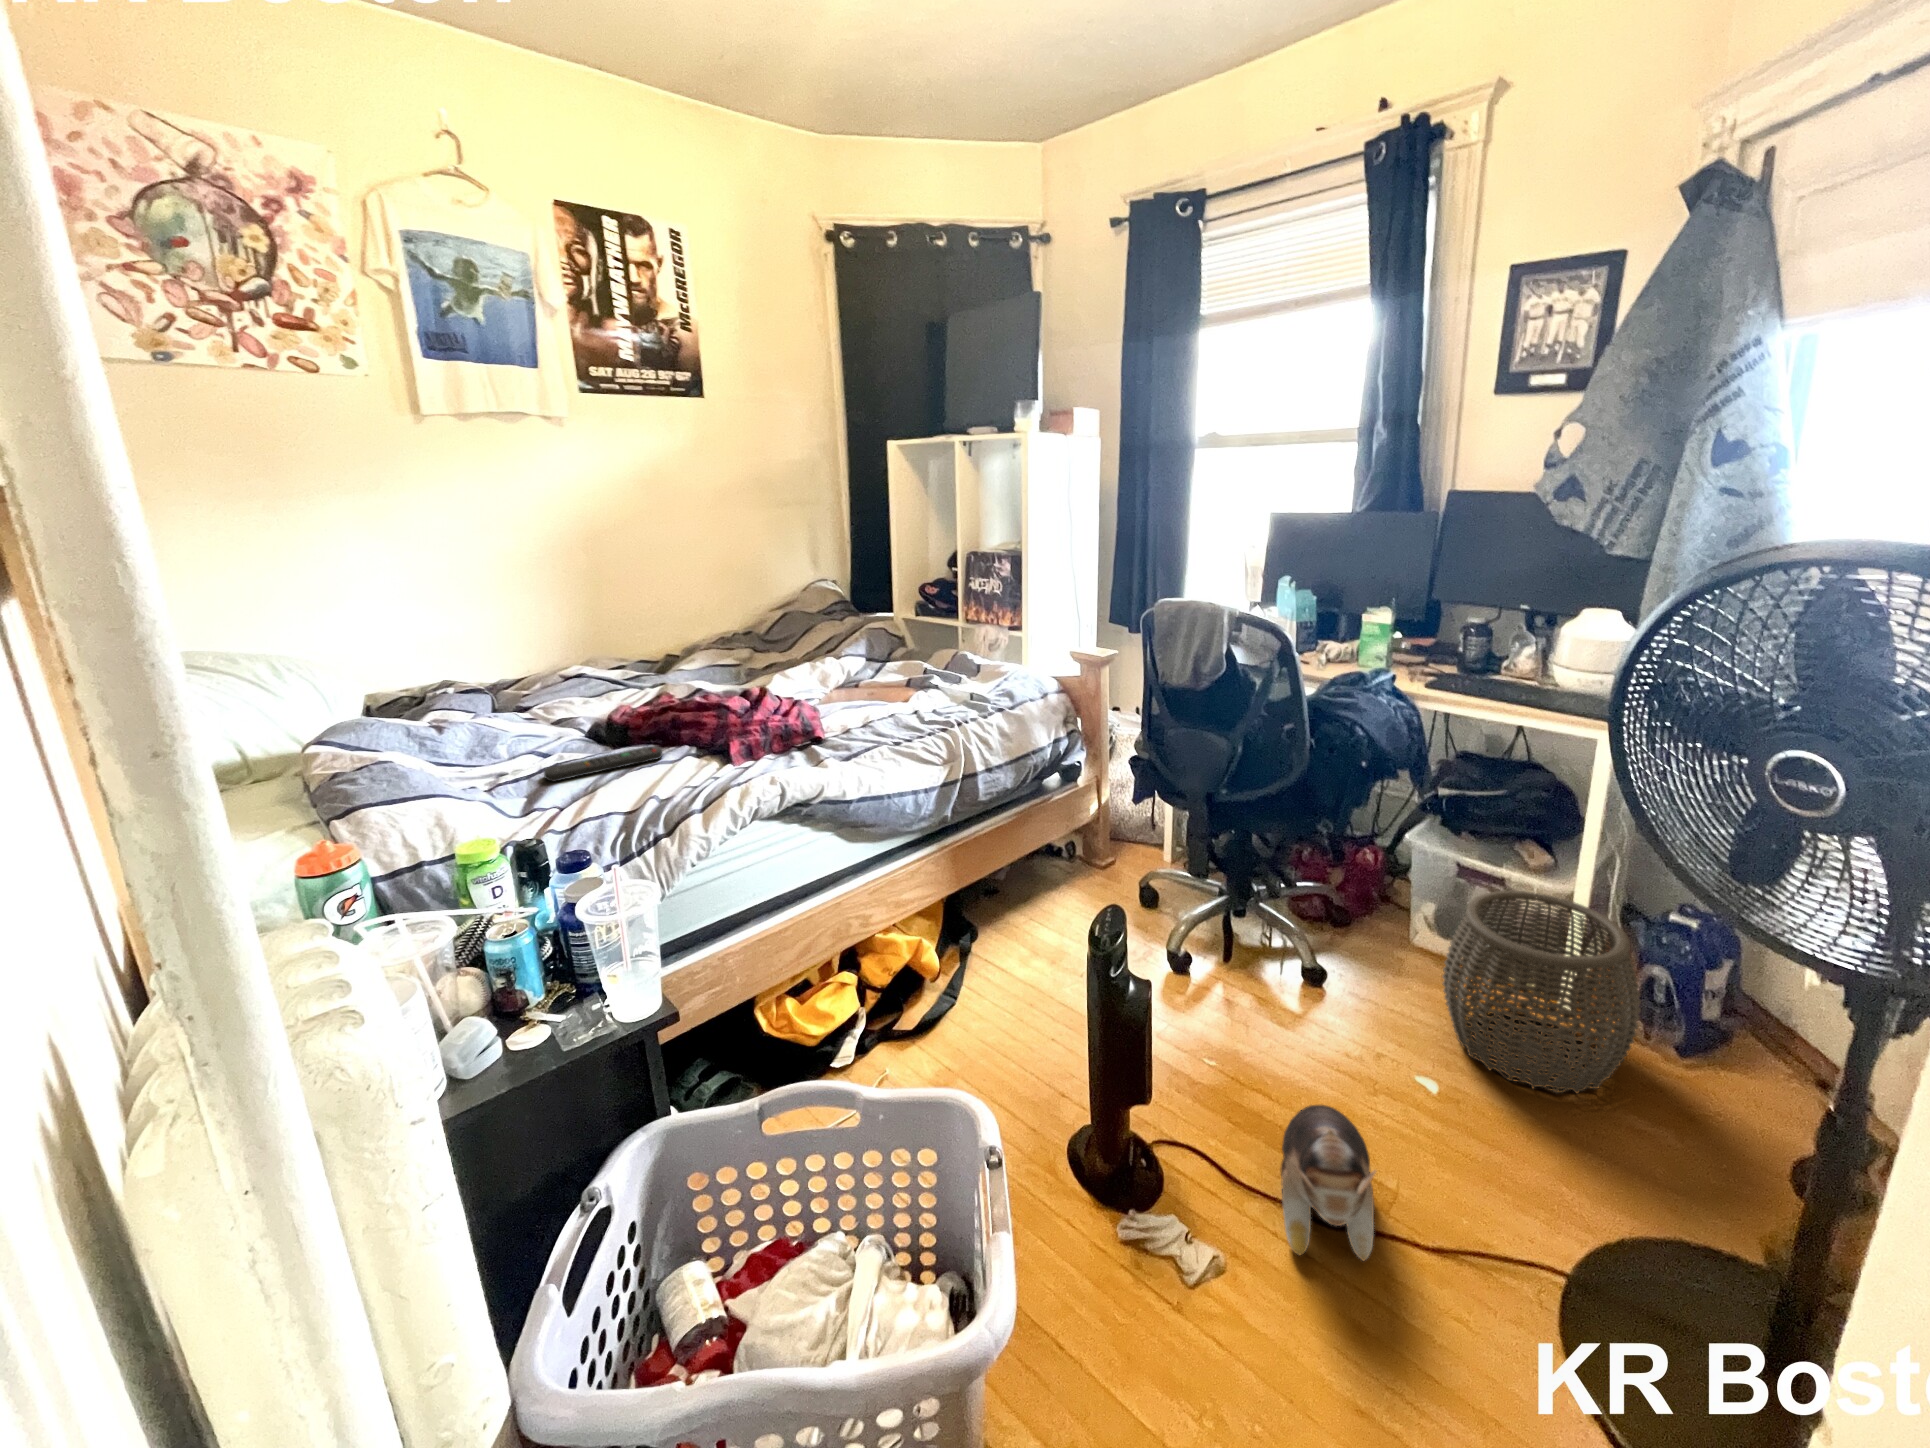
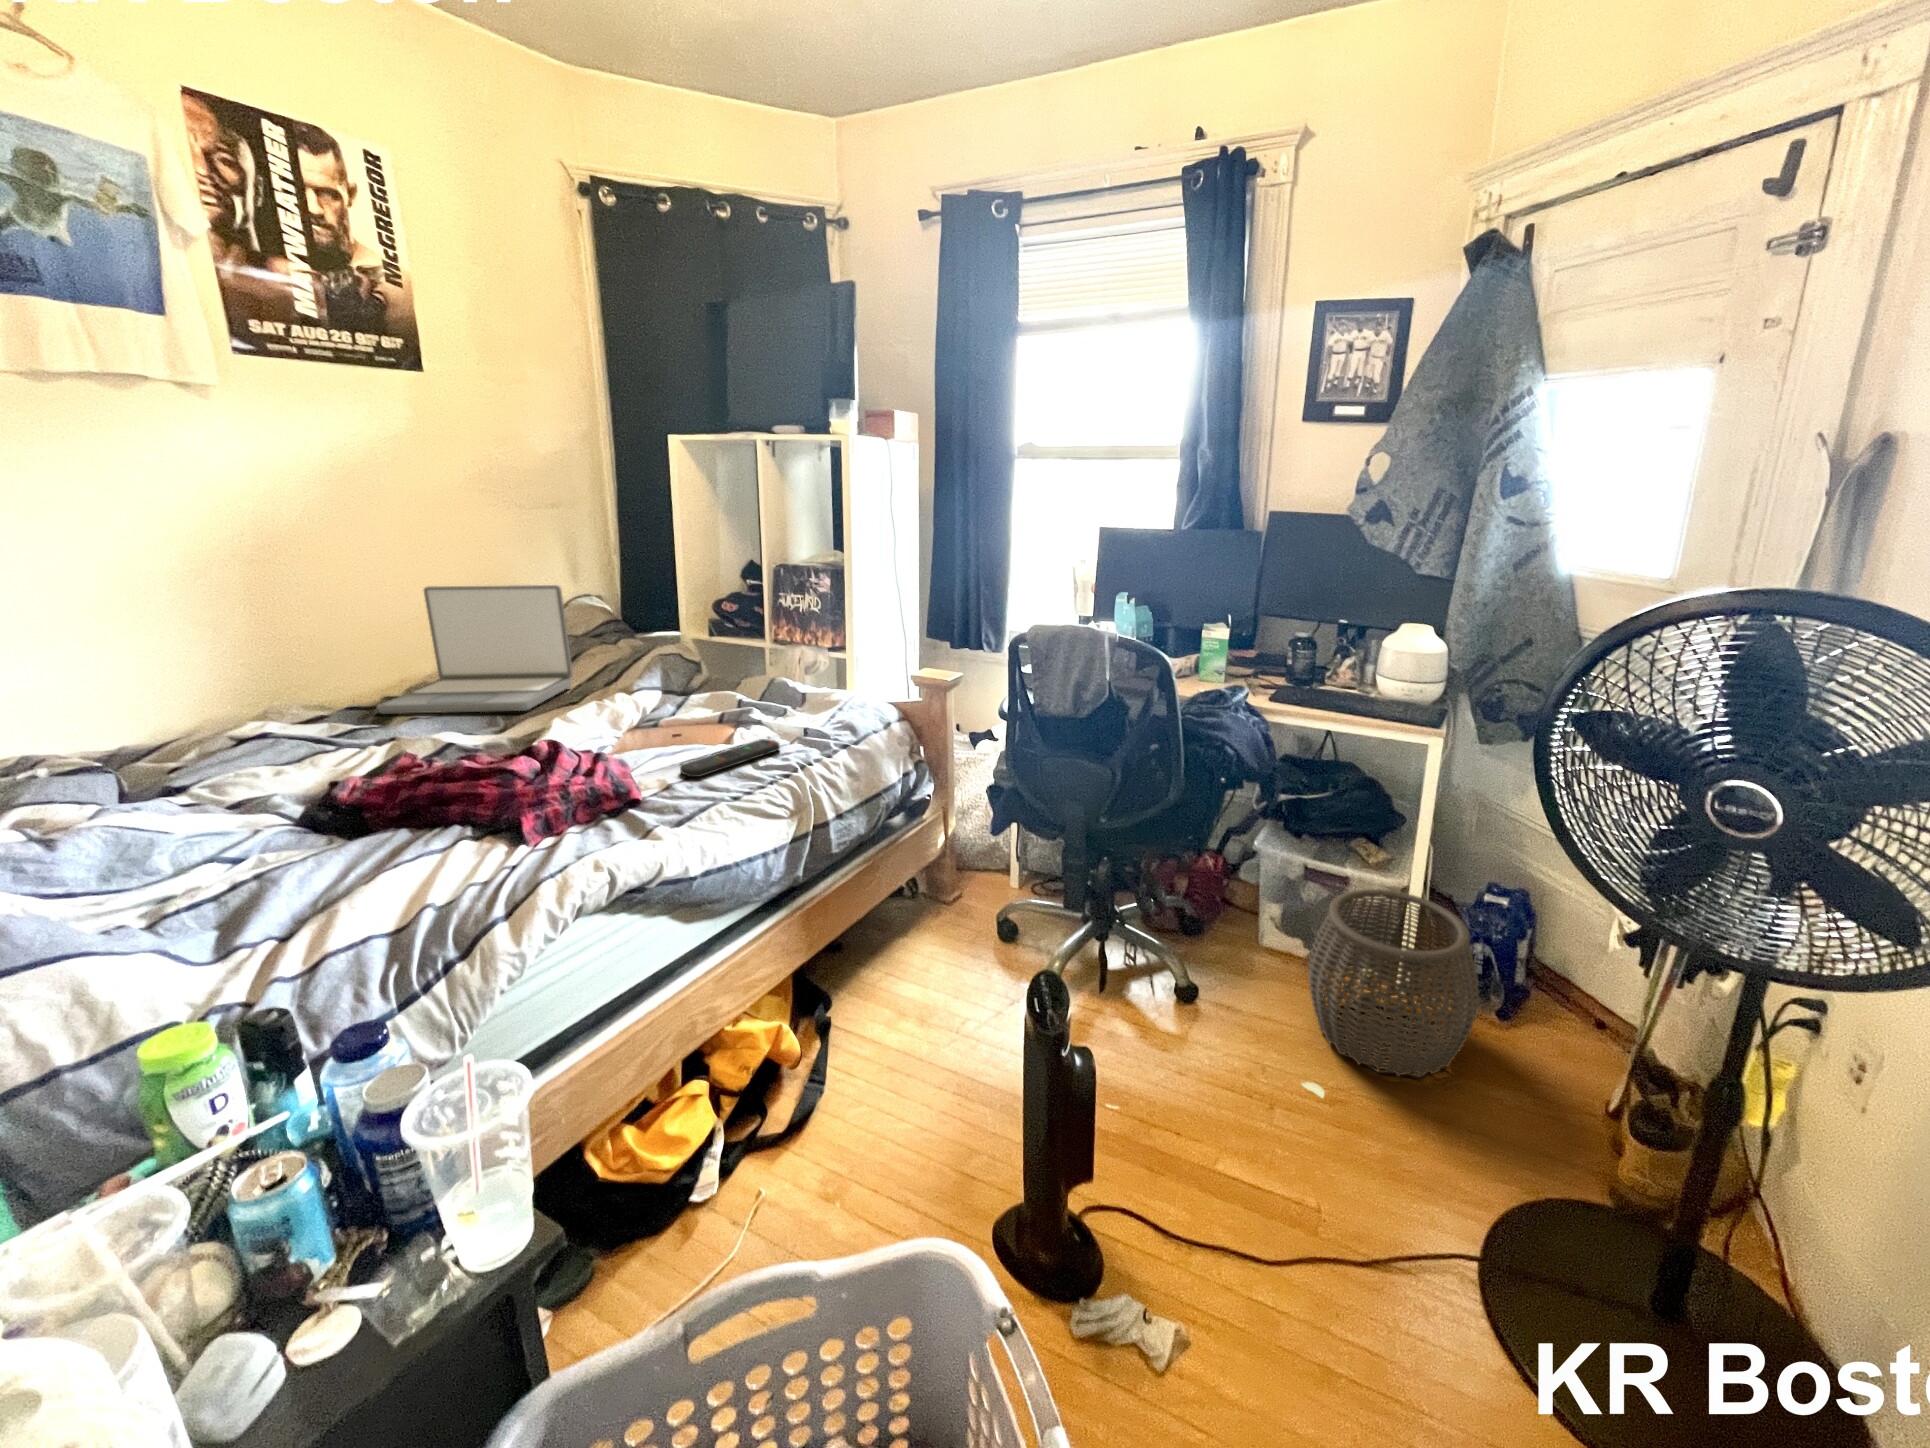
laptop: none [657,569,798,671] -> present [377,585,573,714]
remote control: present [544,746,662,781] -> present [680,739,780,777]
plush toy: present [1281,1105,1376,1261] -> none [1211,1136,1344,1313]

